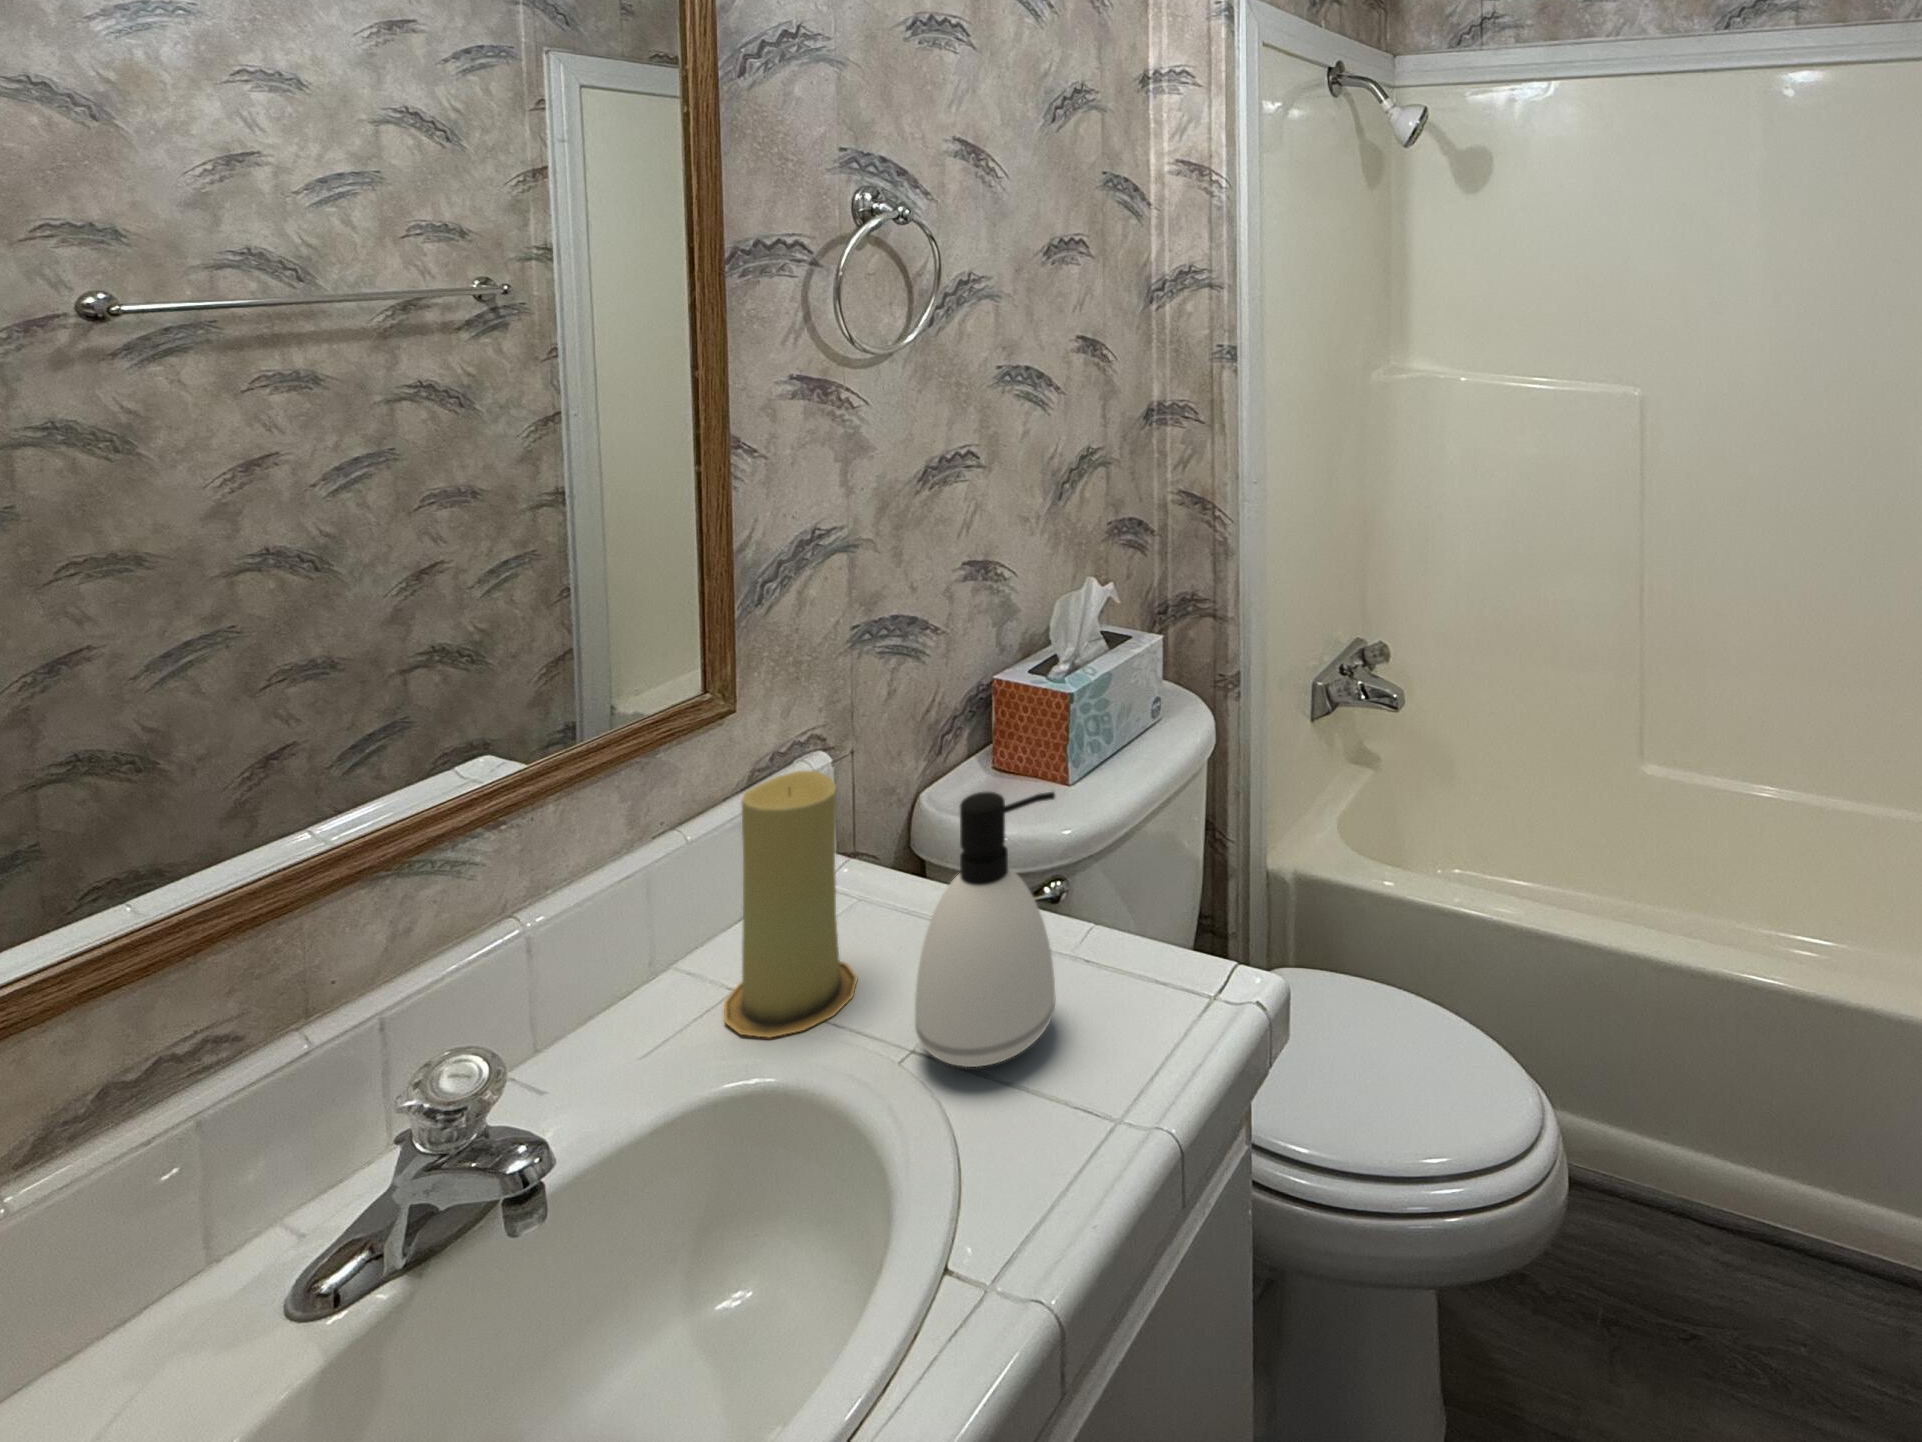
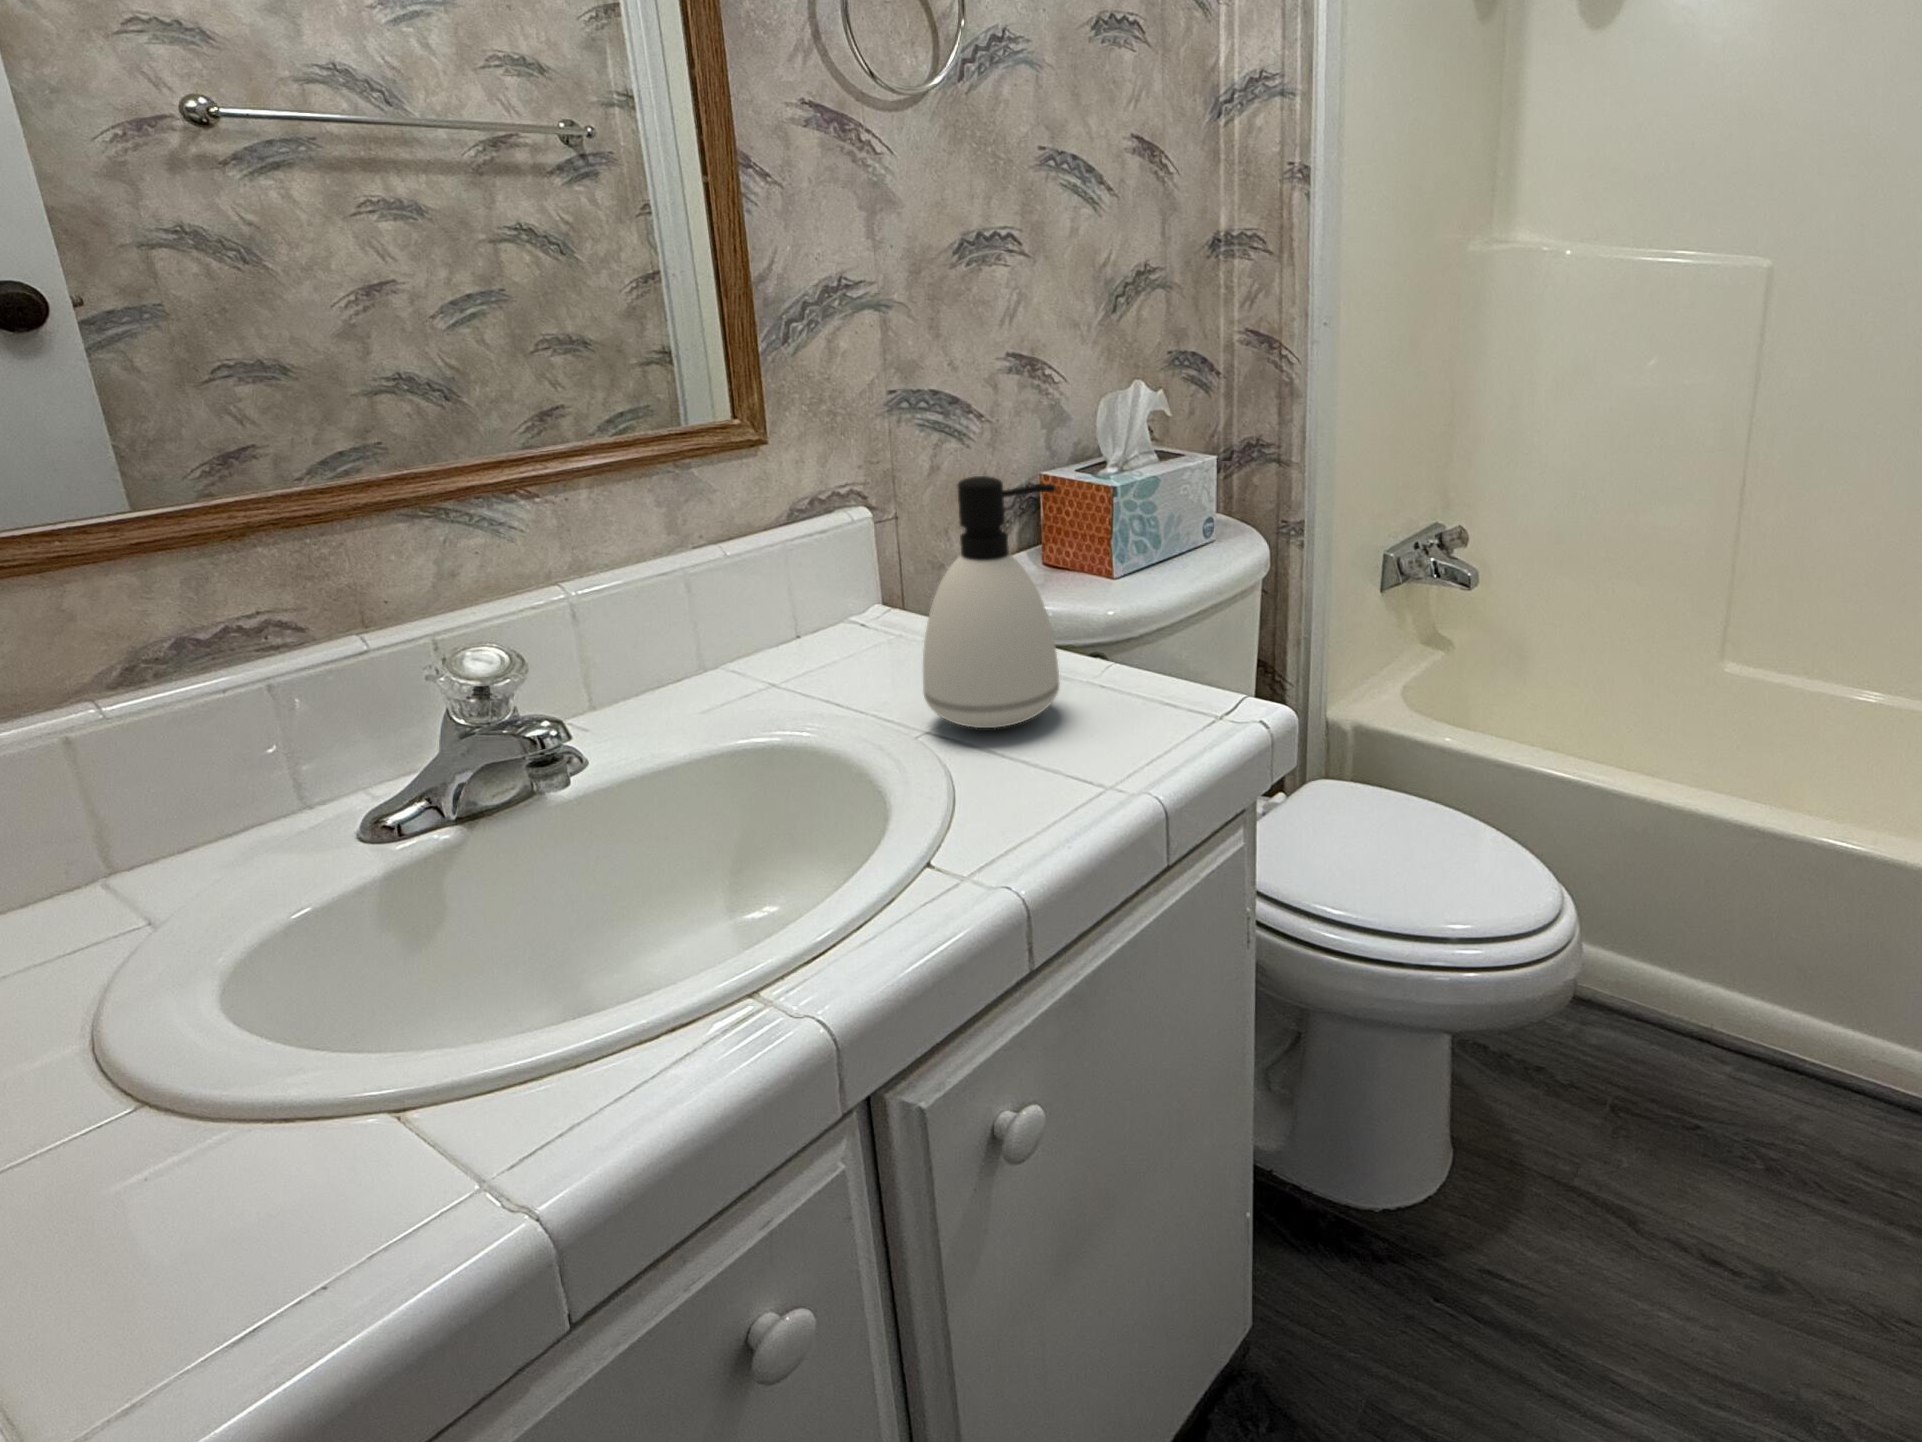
candle: present [724,771,858,1038] -> none [758,474,884,704]

